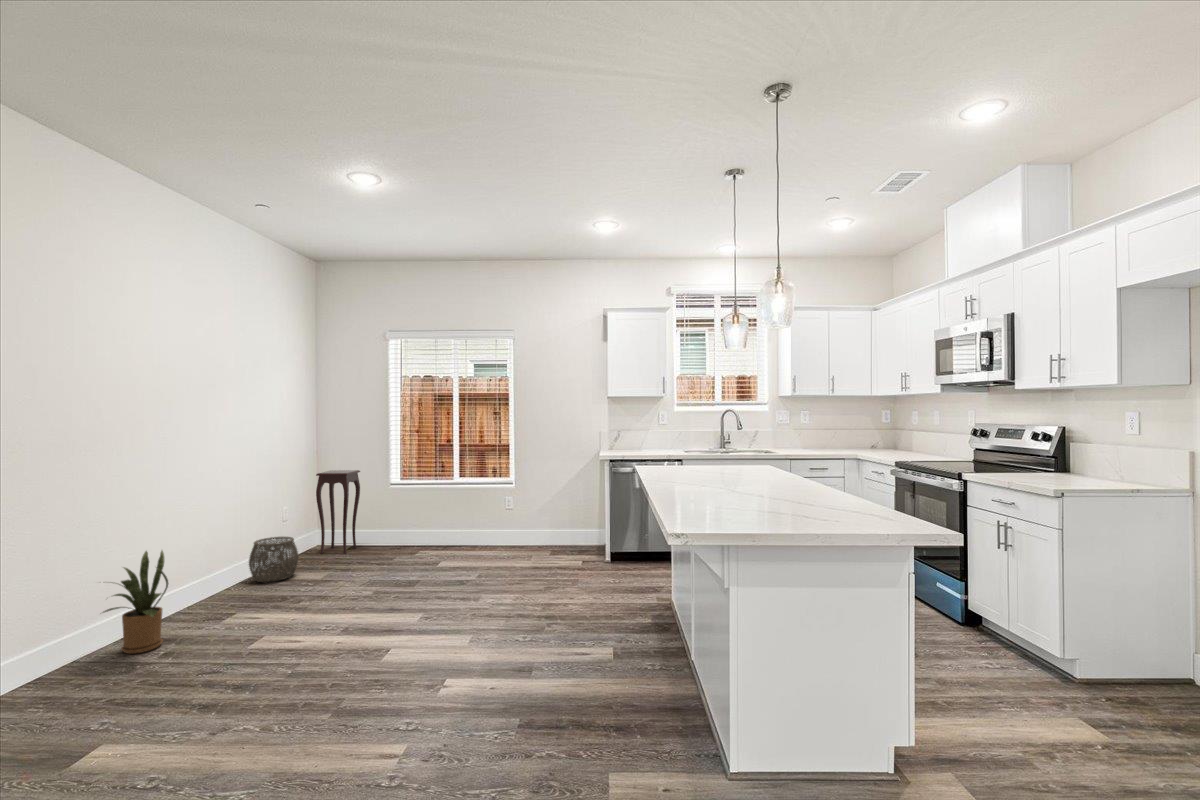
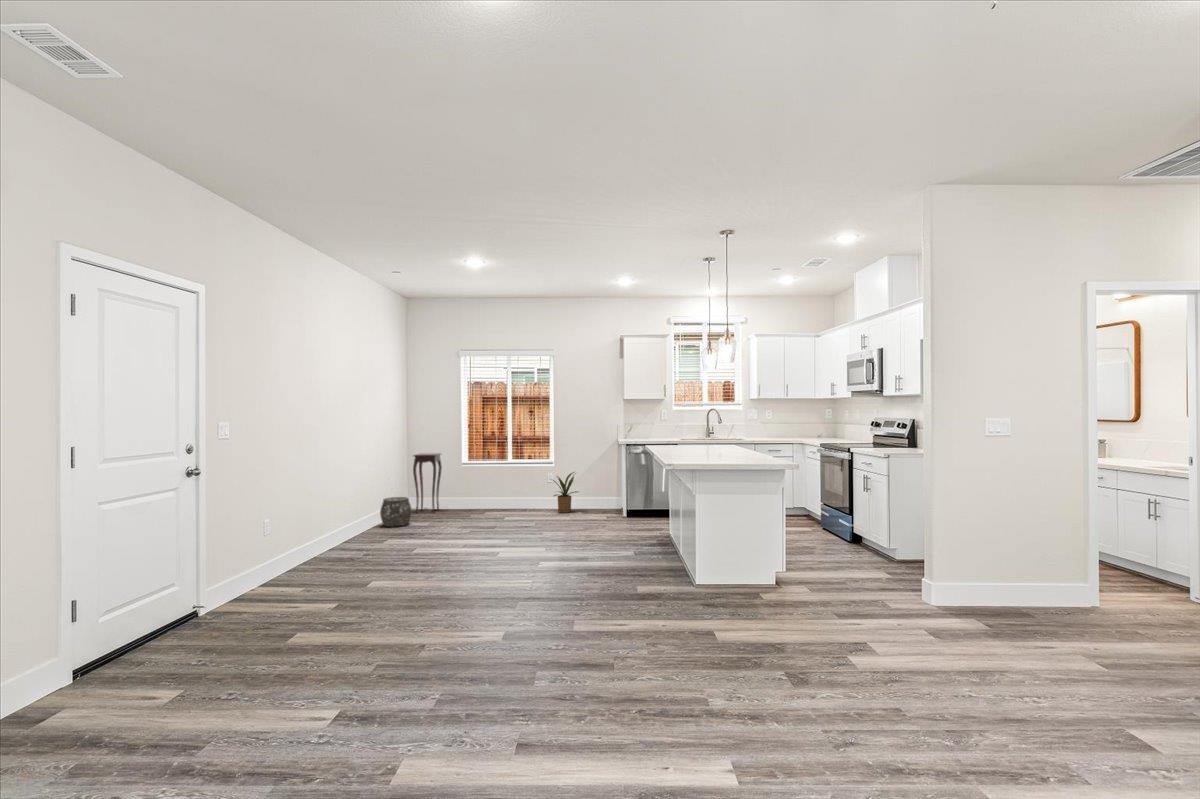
house plant: present [103,551,169,654] -> present [551,472,578,513]

